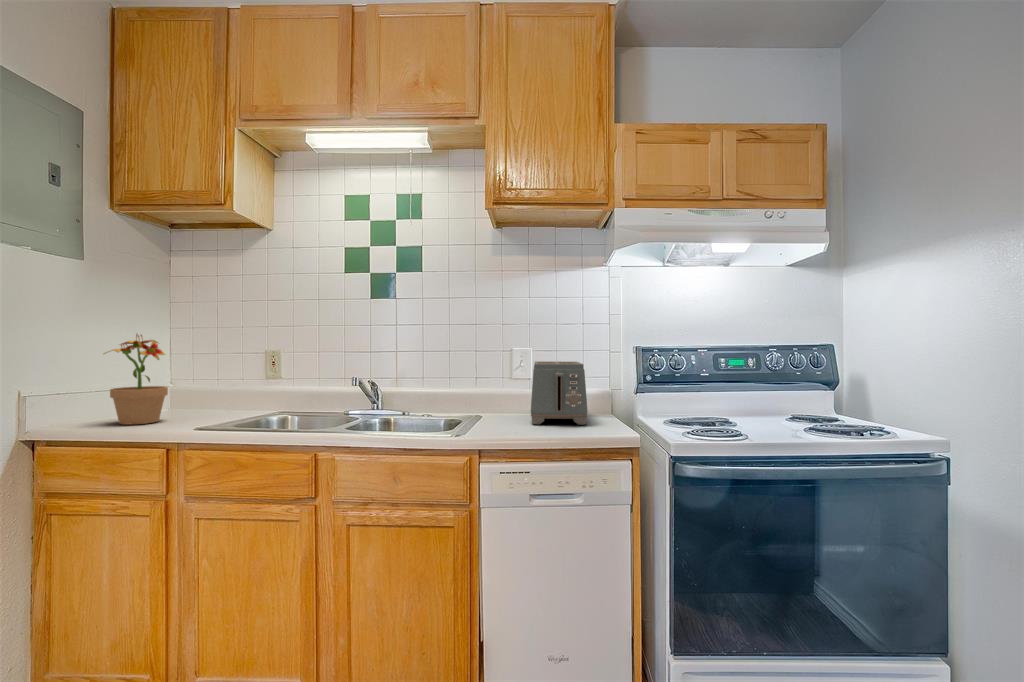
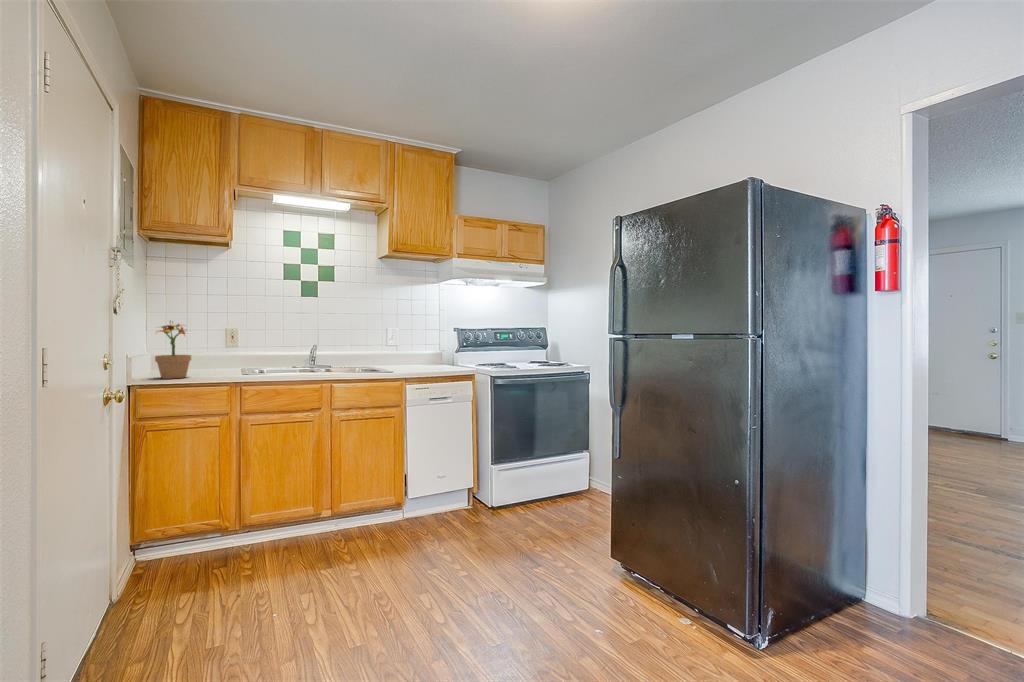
toaster: present [531,361,588,425] -> none [404,336,444,368]

